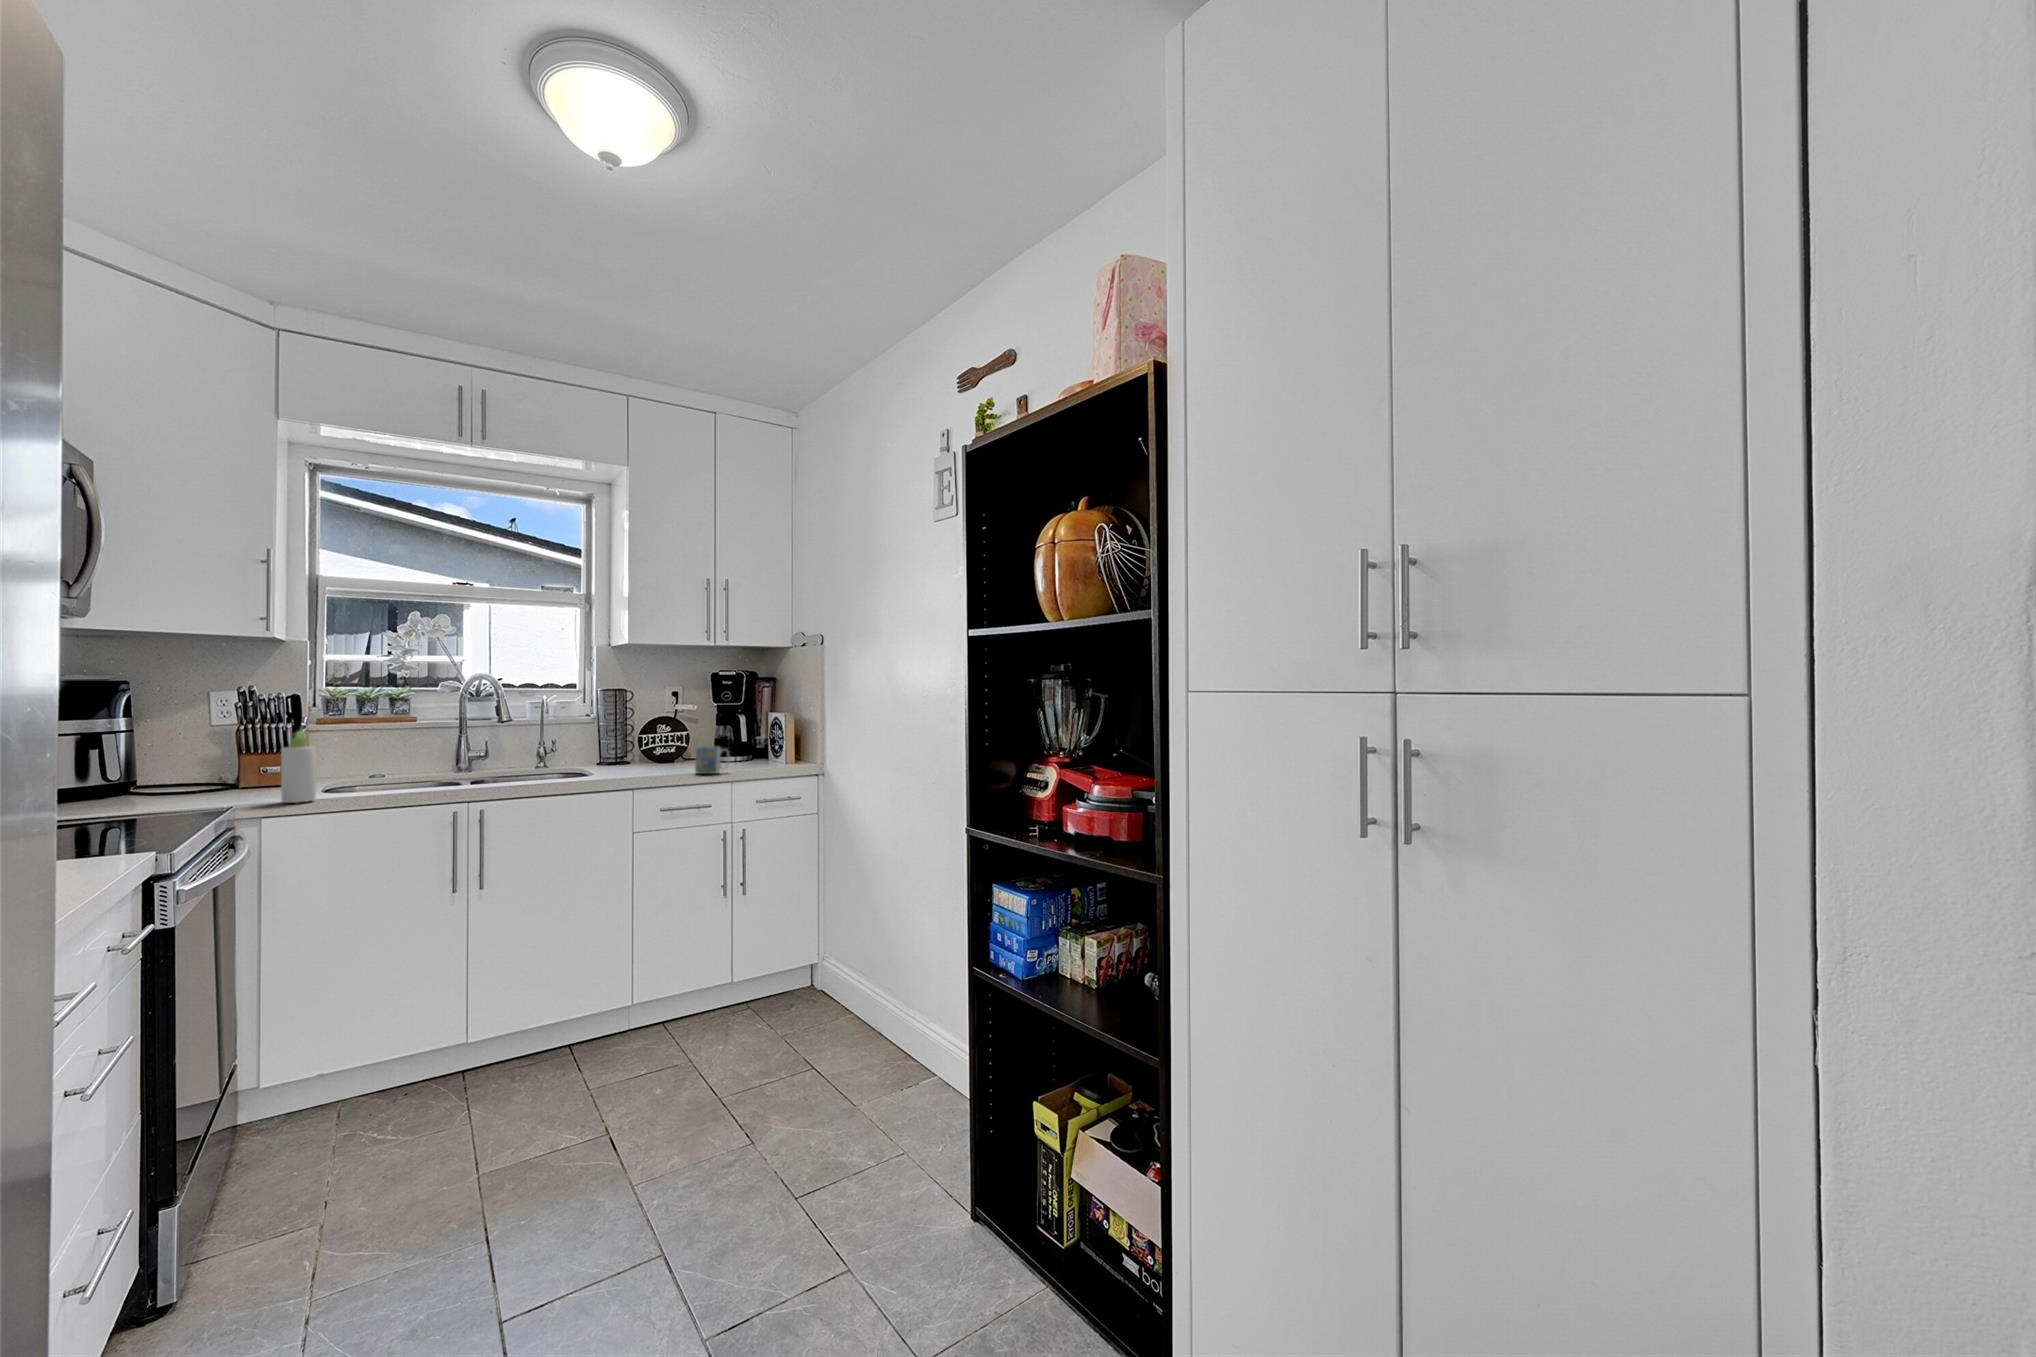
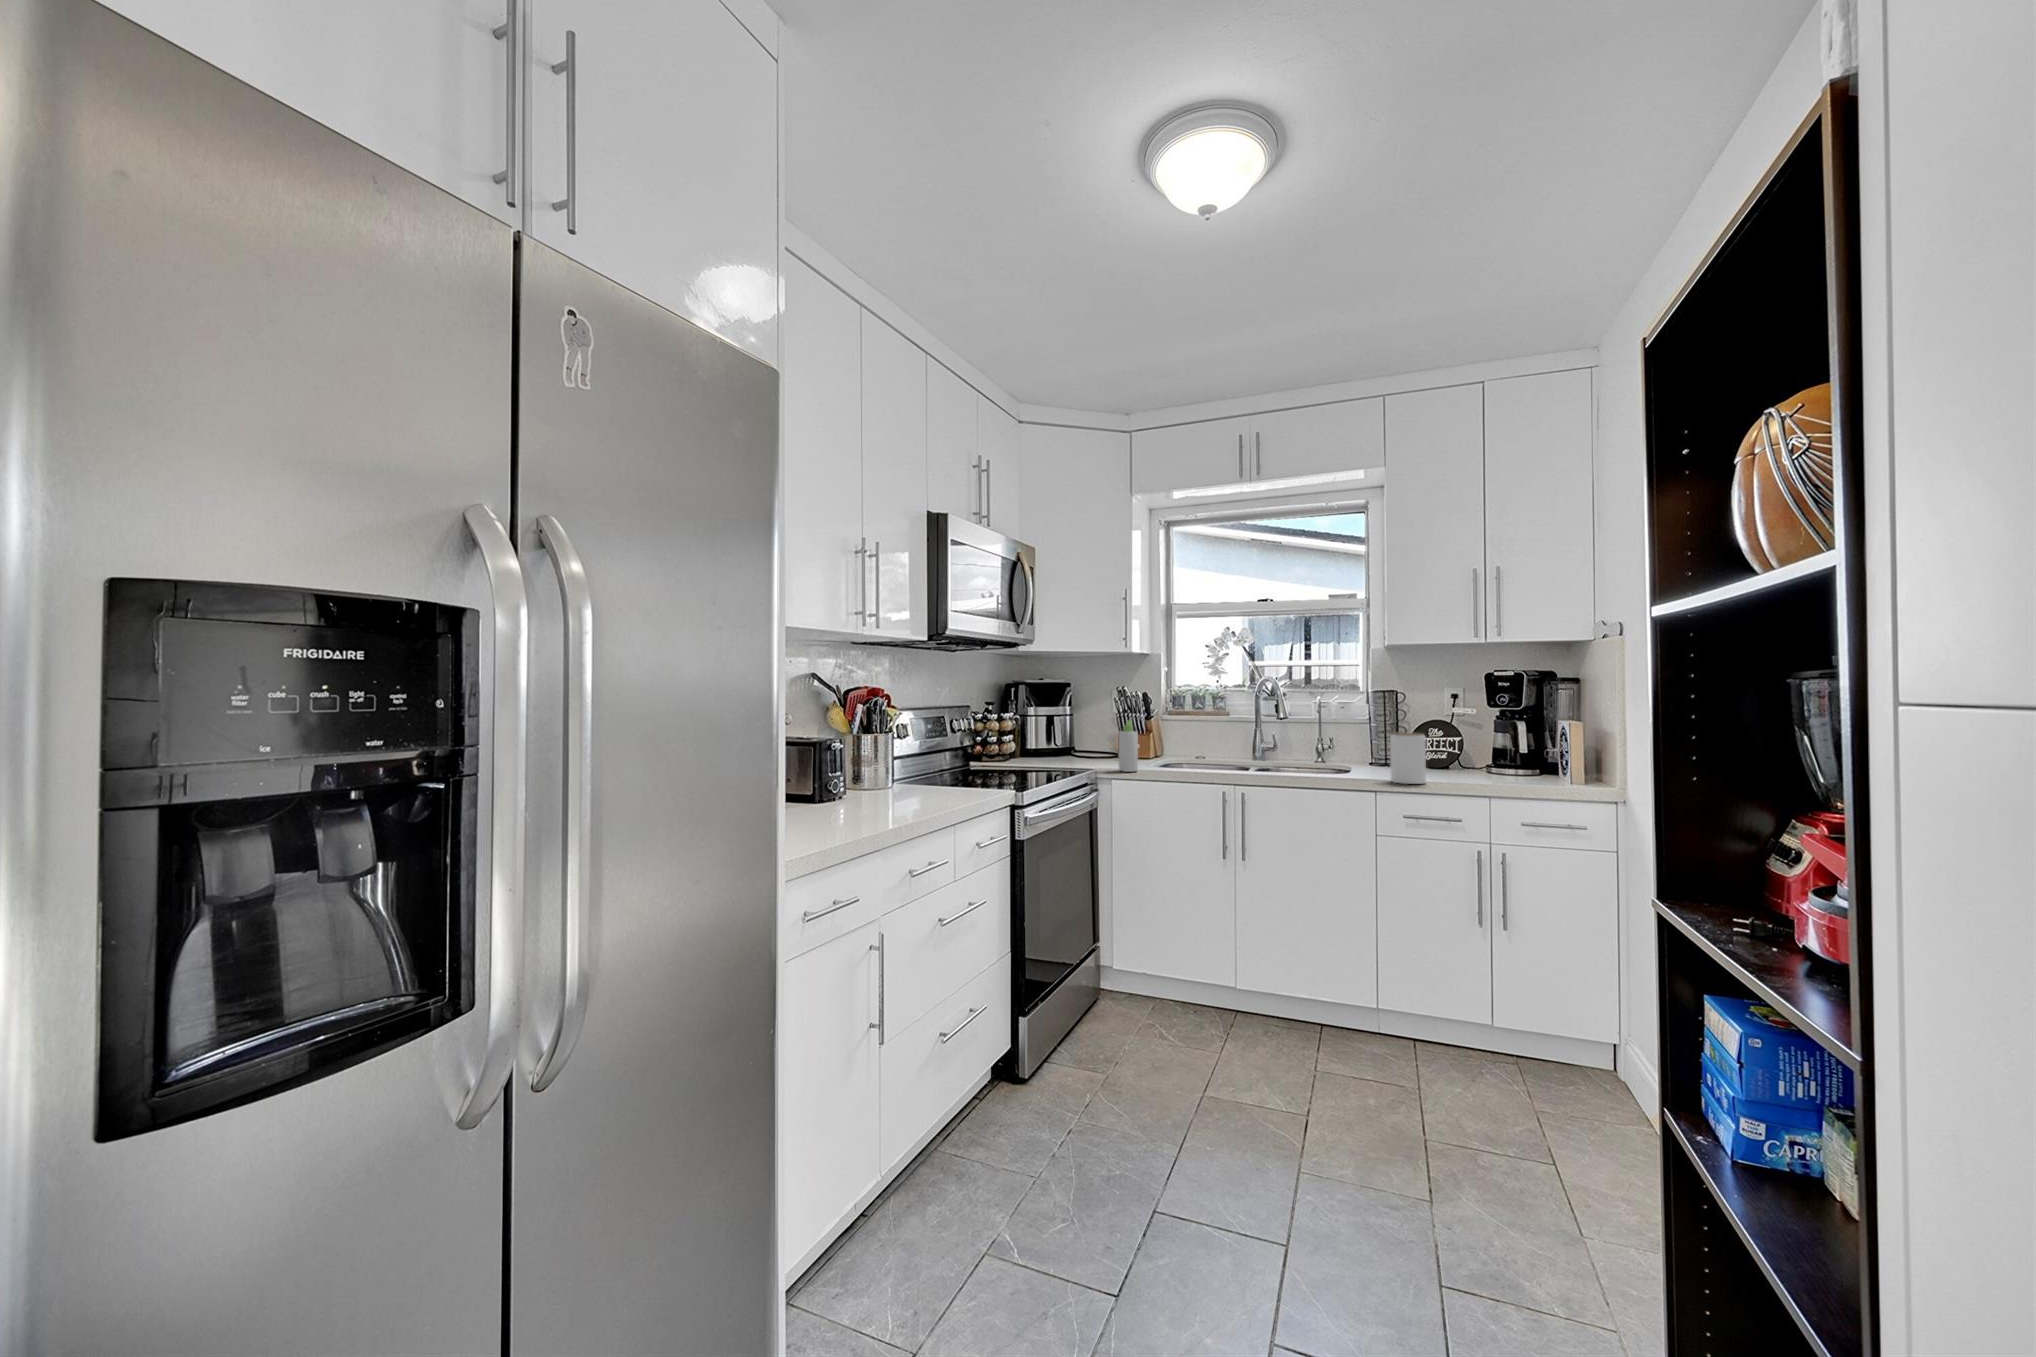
jar: none [642,729,676,779] -> present [1390,732,1426,784]
mug: present [695,746,729,774] -> none [1451,754,1492,785]

